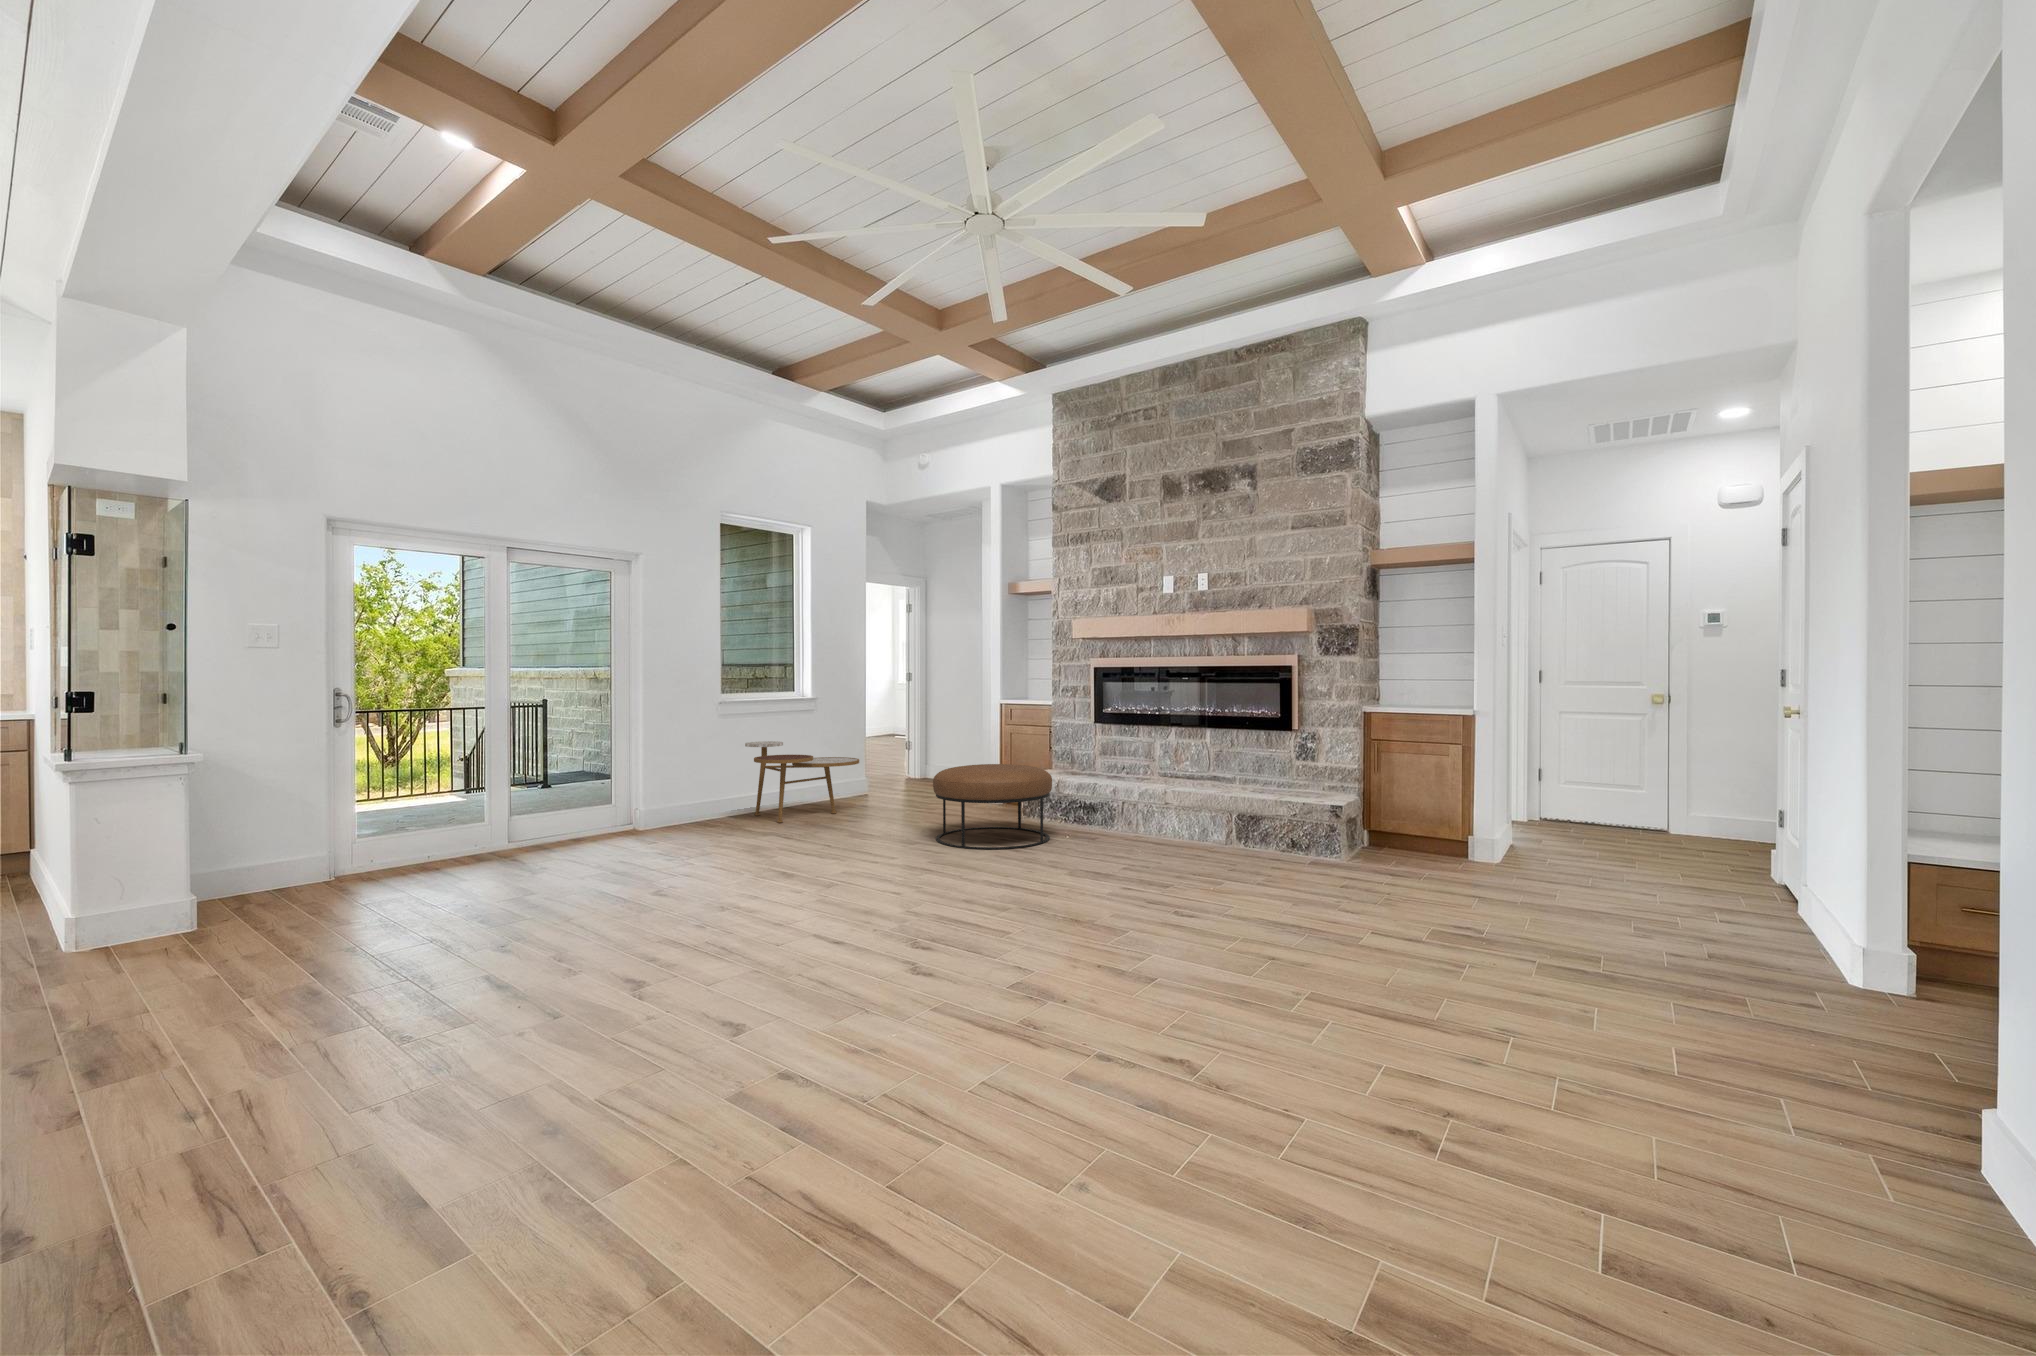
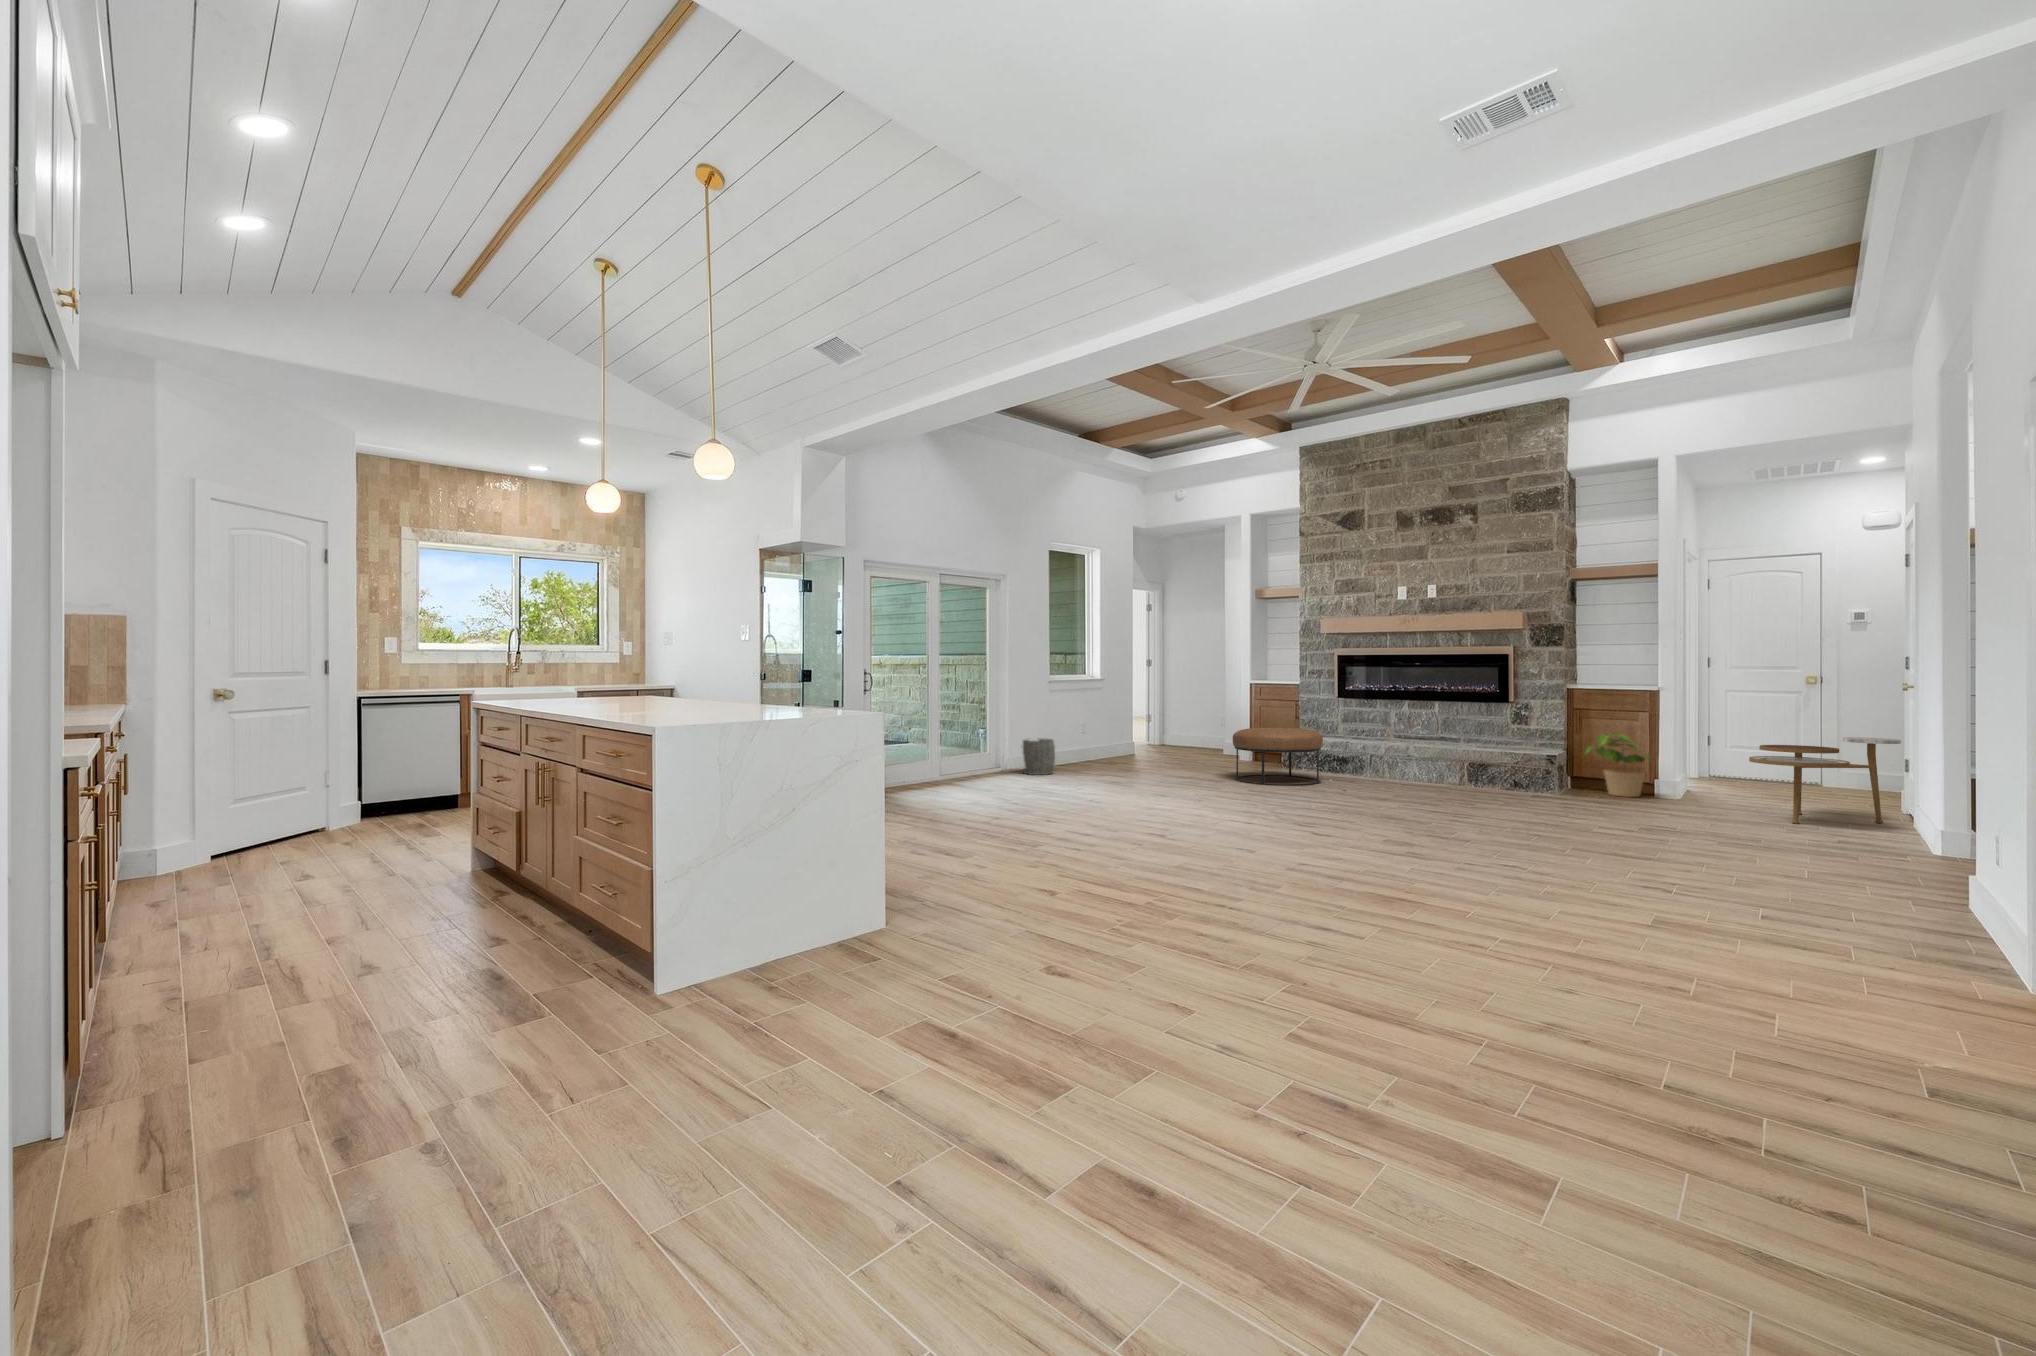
side table: present [745,741,859,823] -> present [1749,737,1901,824]
potted plant: none [1382,777,1464,862] -> present [1585,734,1650,797]
woven basket: none [649,782,700,835] -> present [1021,738,1055,775]

